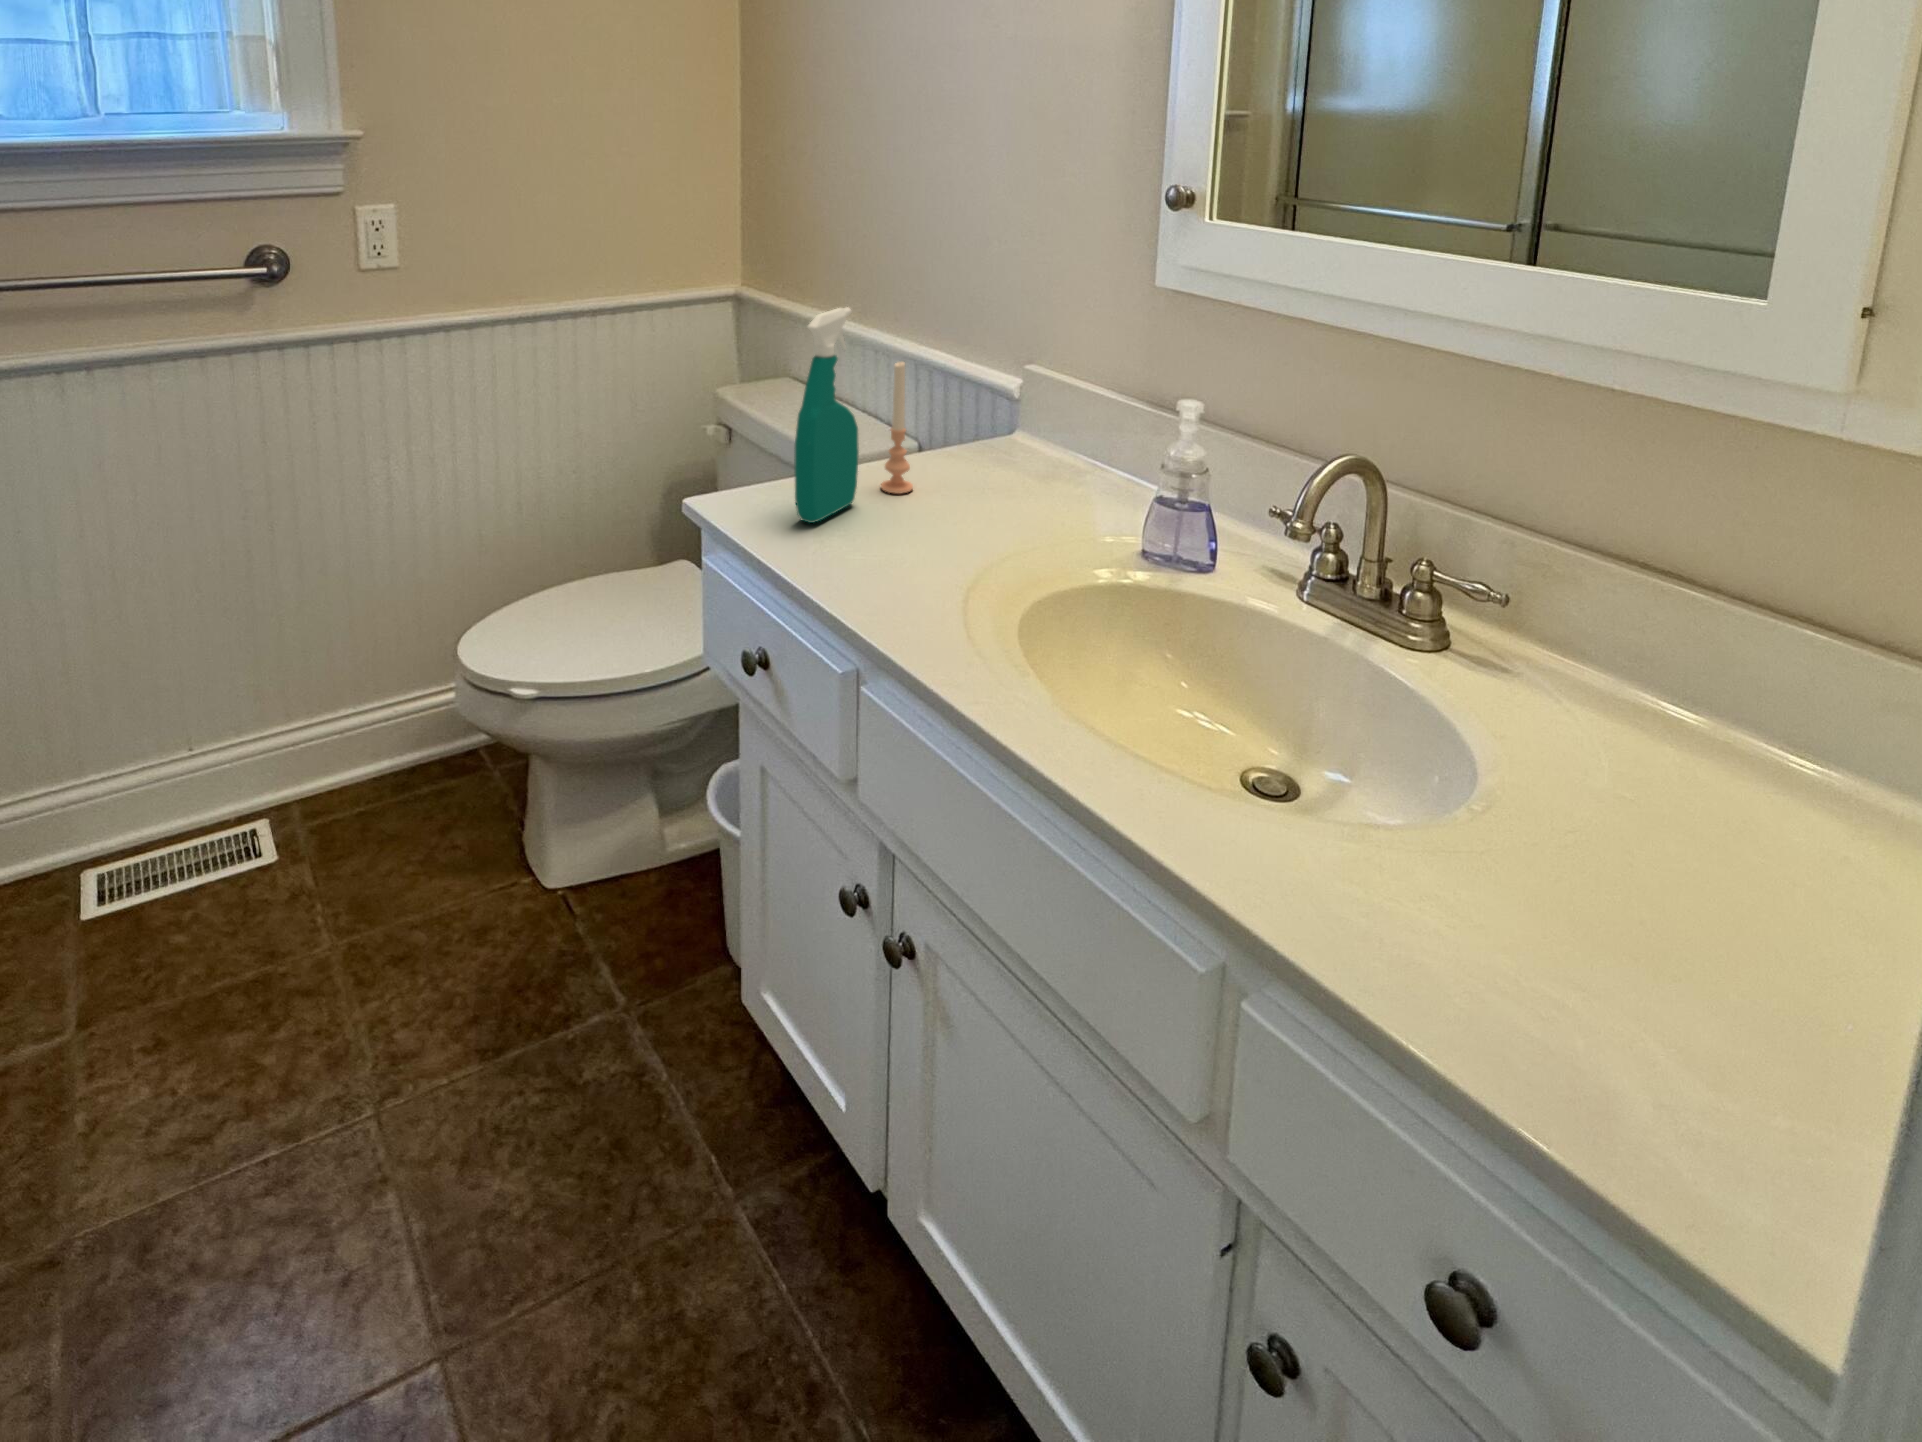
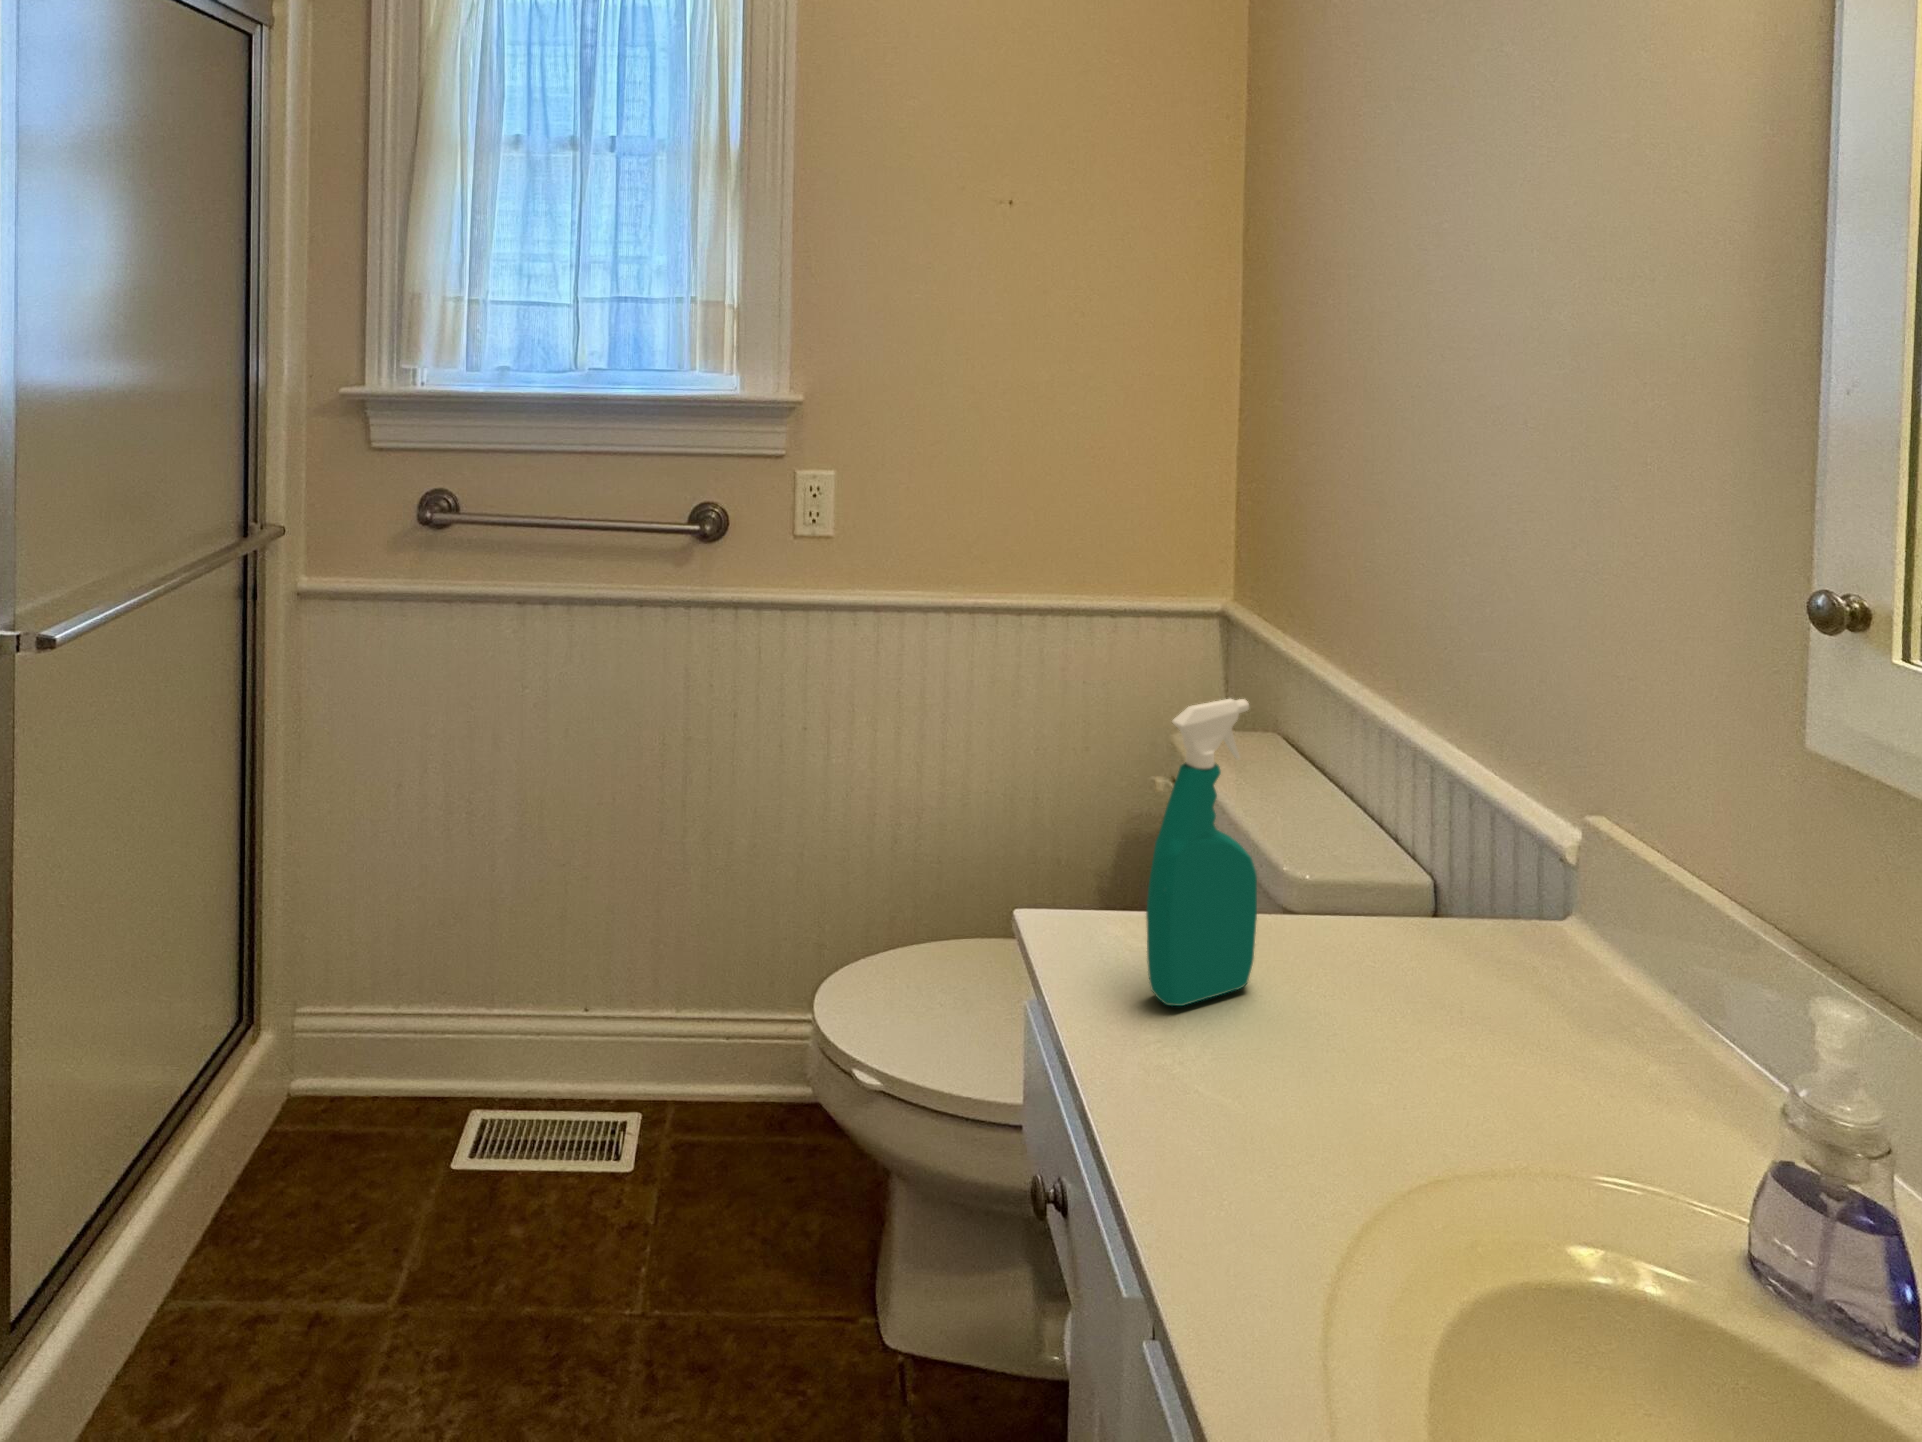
candle: present [881,362,913,494] -> none [1303,787,1356,990]

